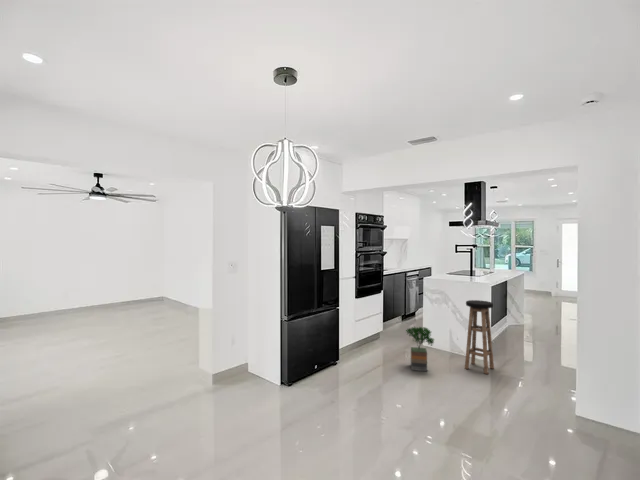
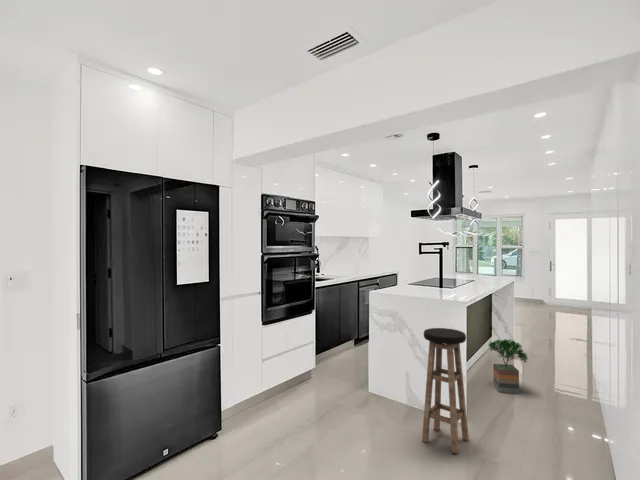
potted tree: present [406,327,434,371] -> present [489,339,527,394]

